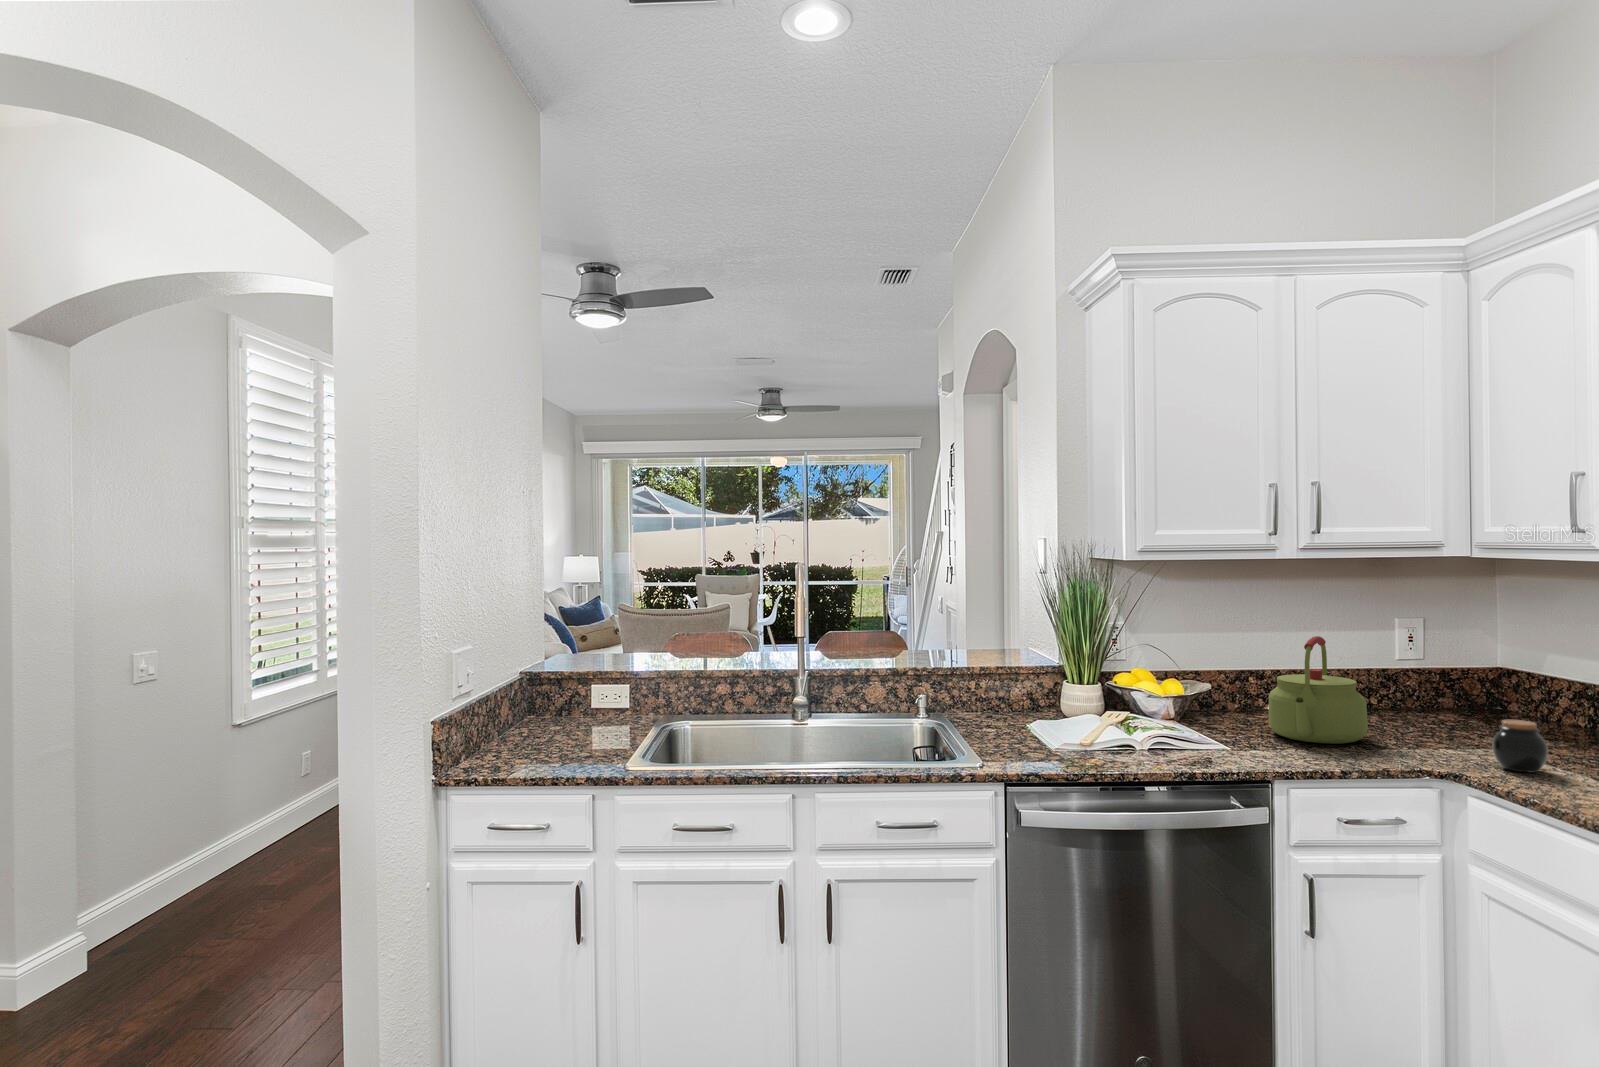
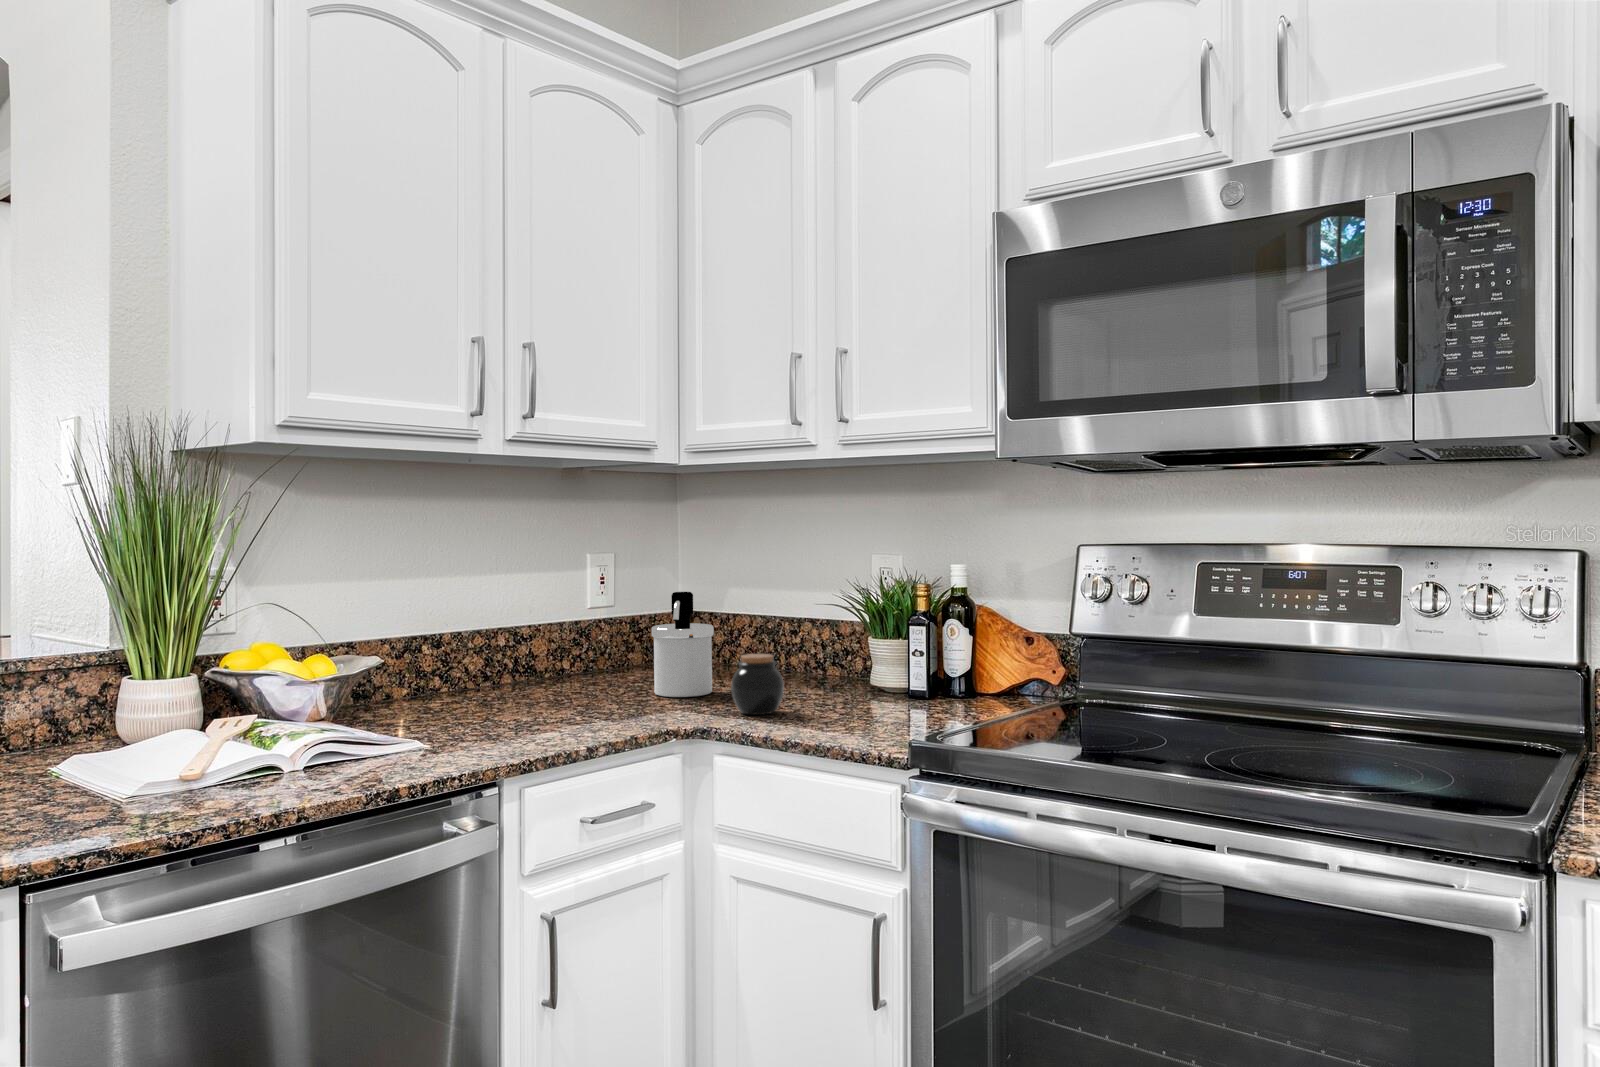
kettle: present [1269,636,1368,744] -> none [466,572,589,720]
soap dispenser: none [1435,658,1498,746] -> present [652,592,714,697]

